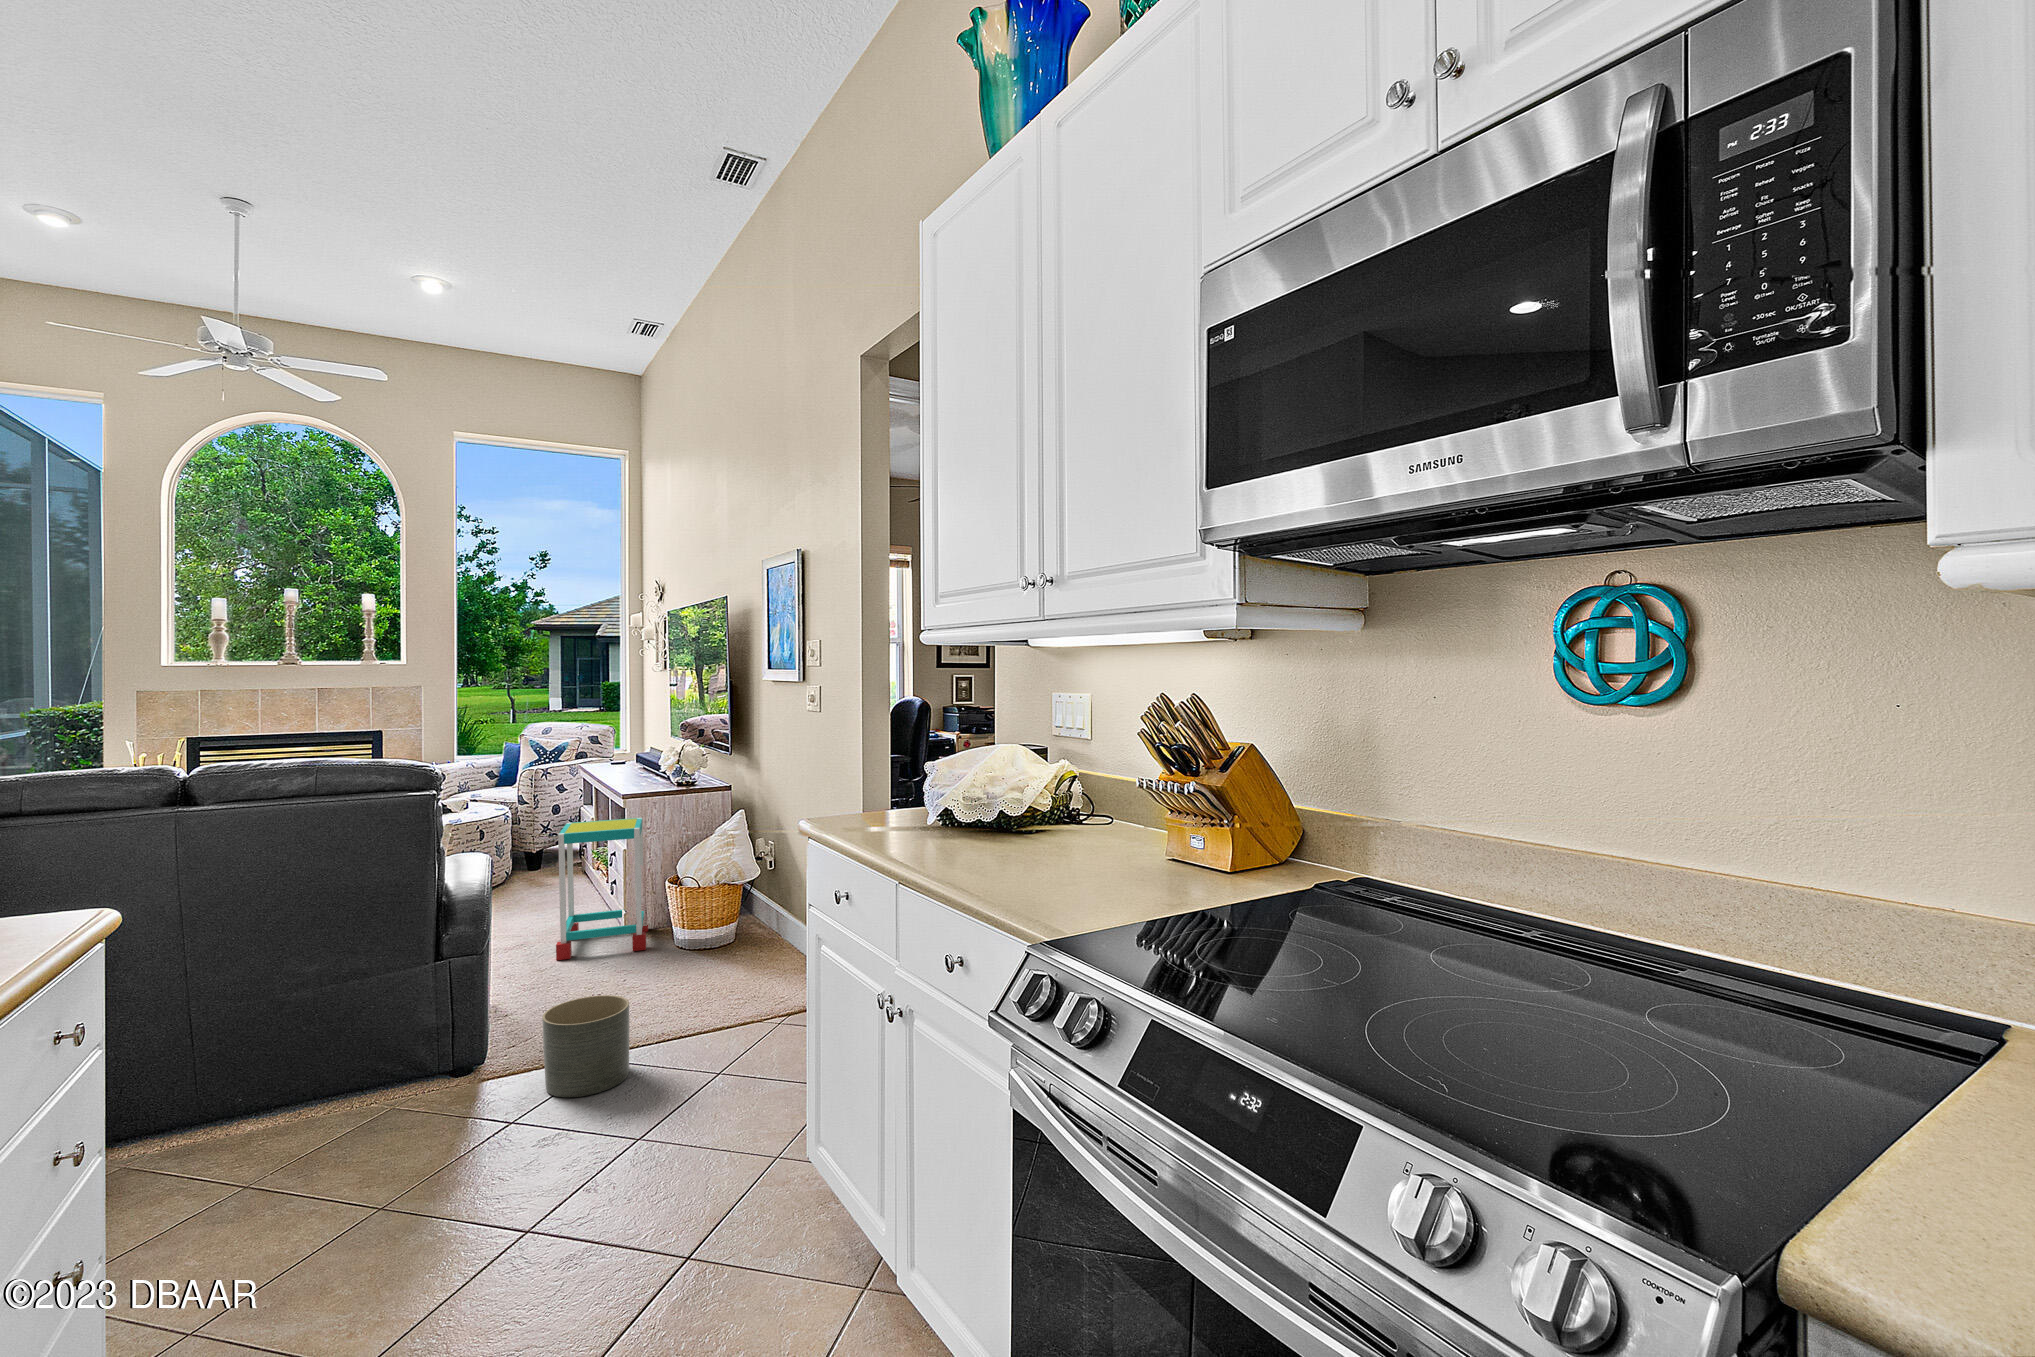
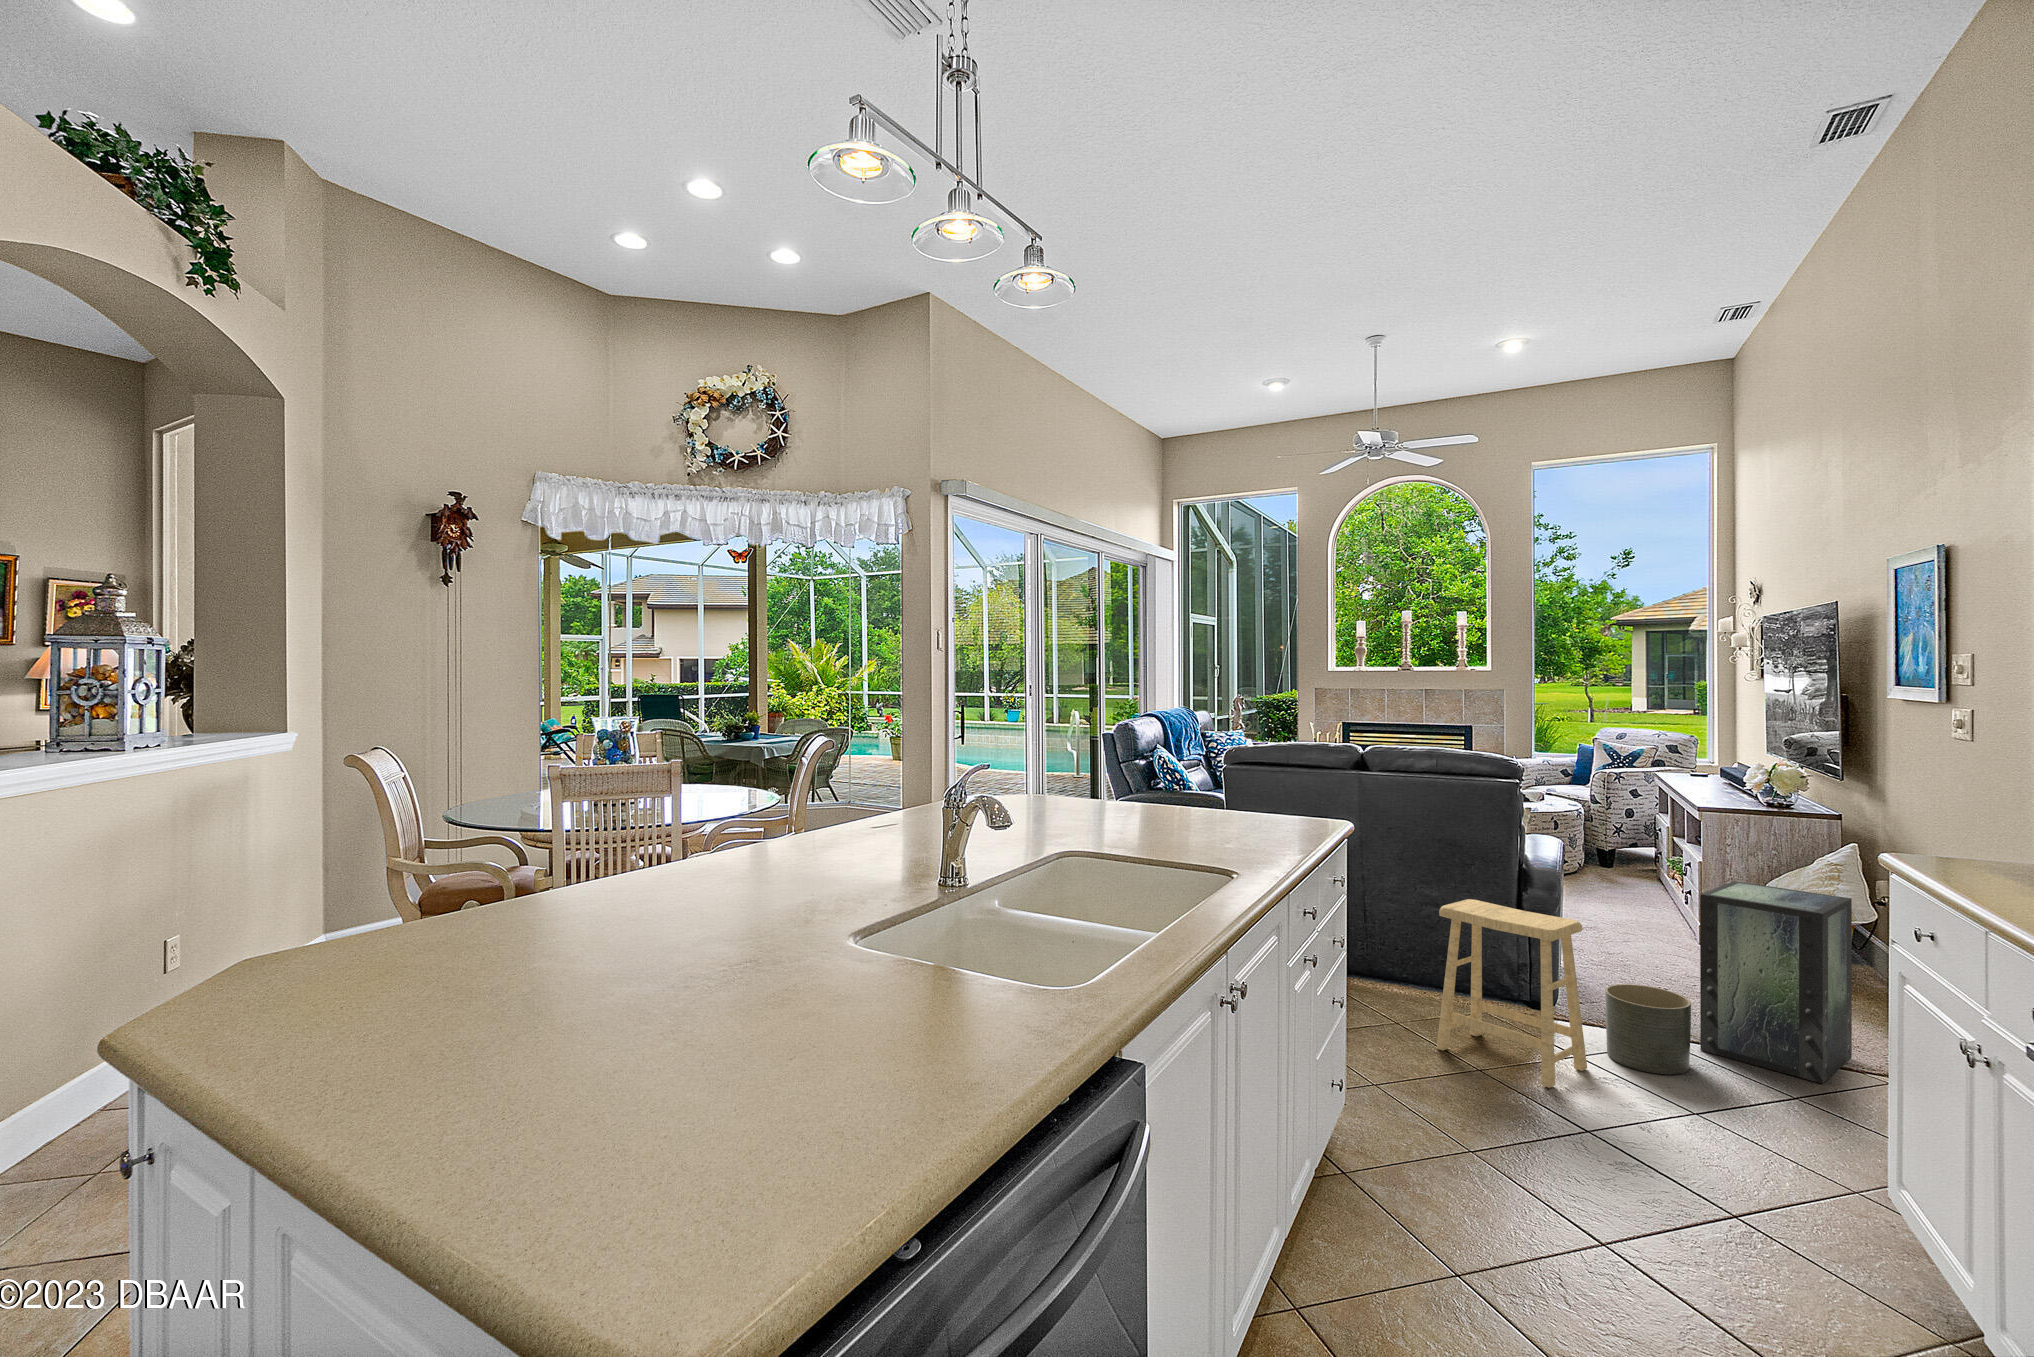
side table: present [556,818,648,960] -> none [1624,826,1727,969]
storage box: none [634,859,755,1046] -> present [1700,881,1852,1084]
footstool: none [318,949,525,1182] -> present [1437,899,1587,1088]

